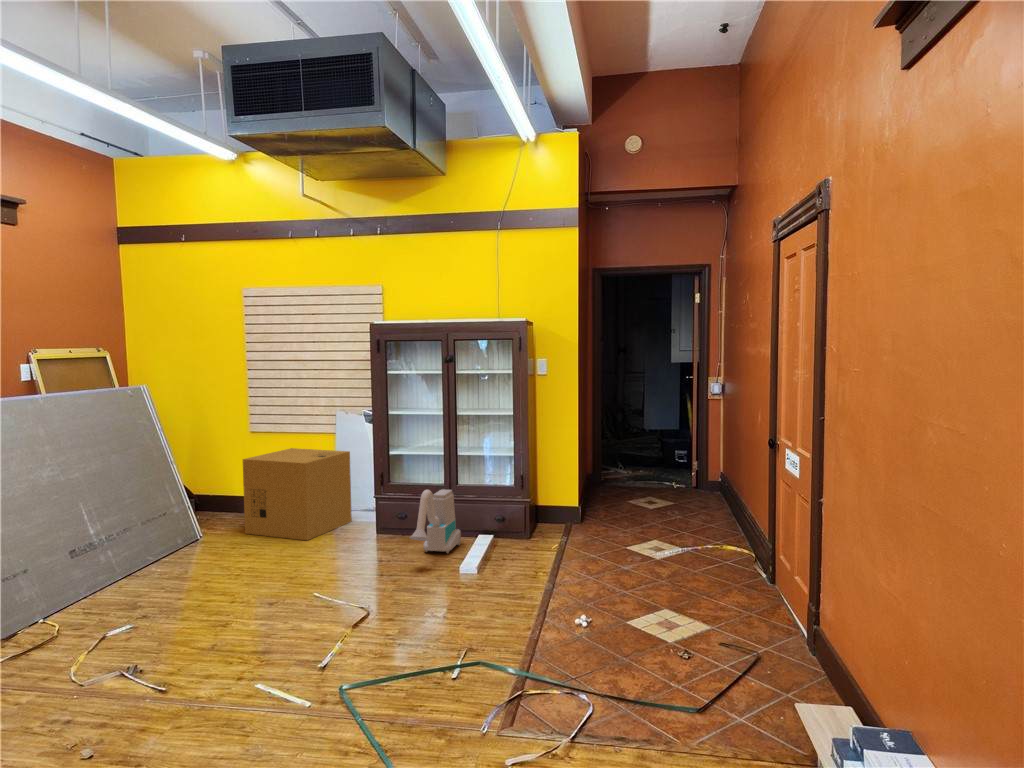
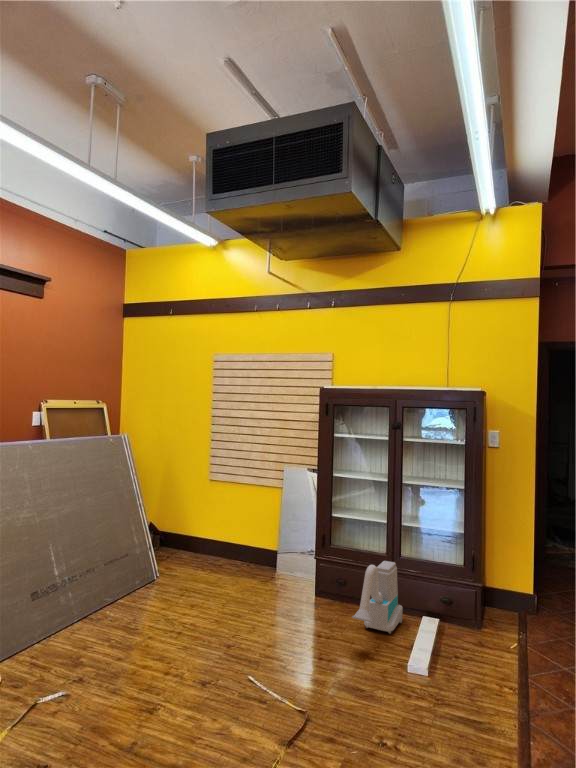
cardboard box: present [243,448,352,540] -> none [198,498,296,594]

